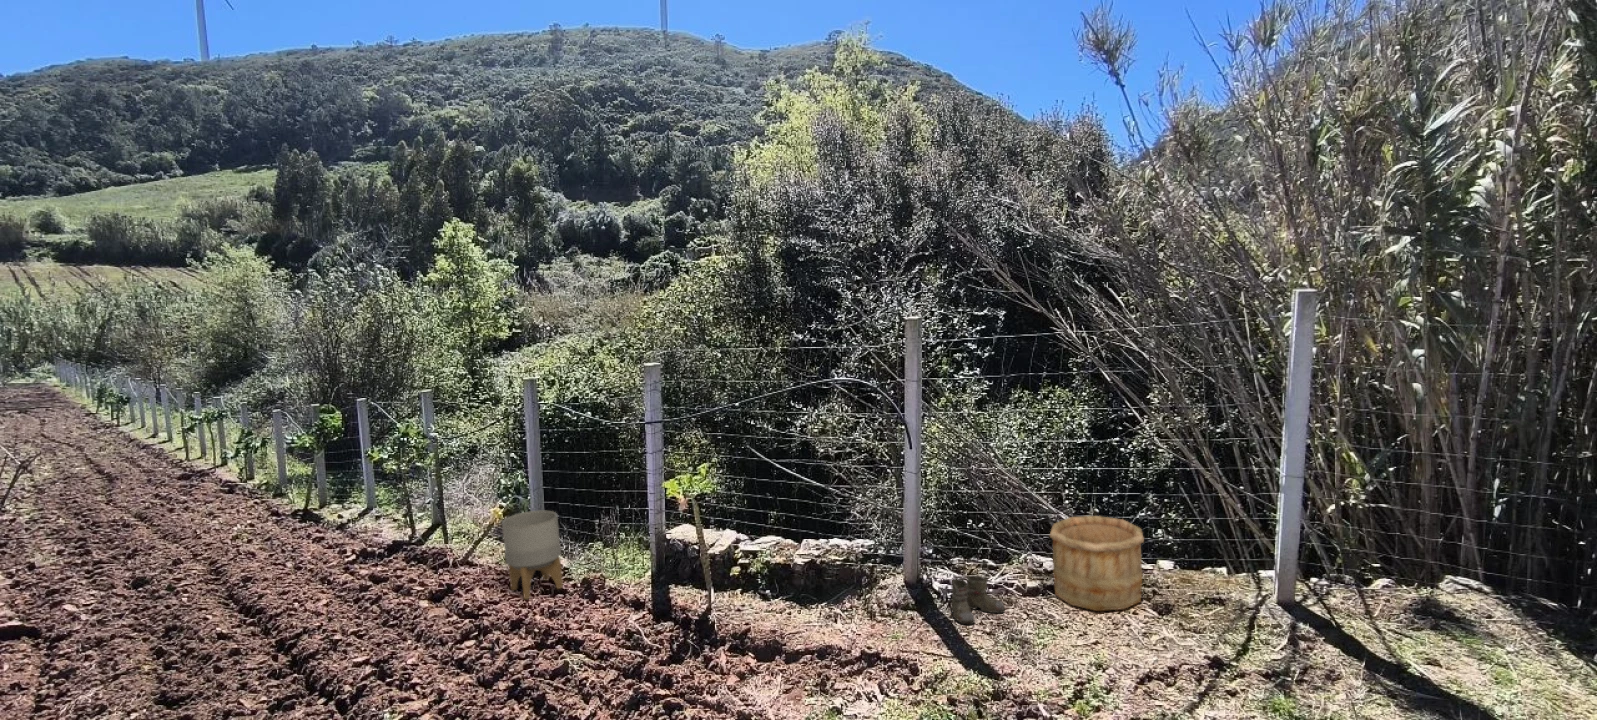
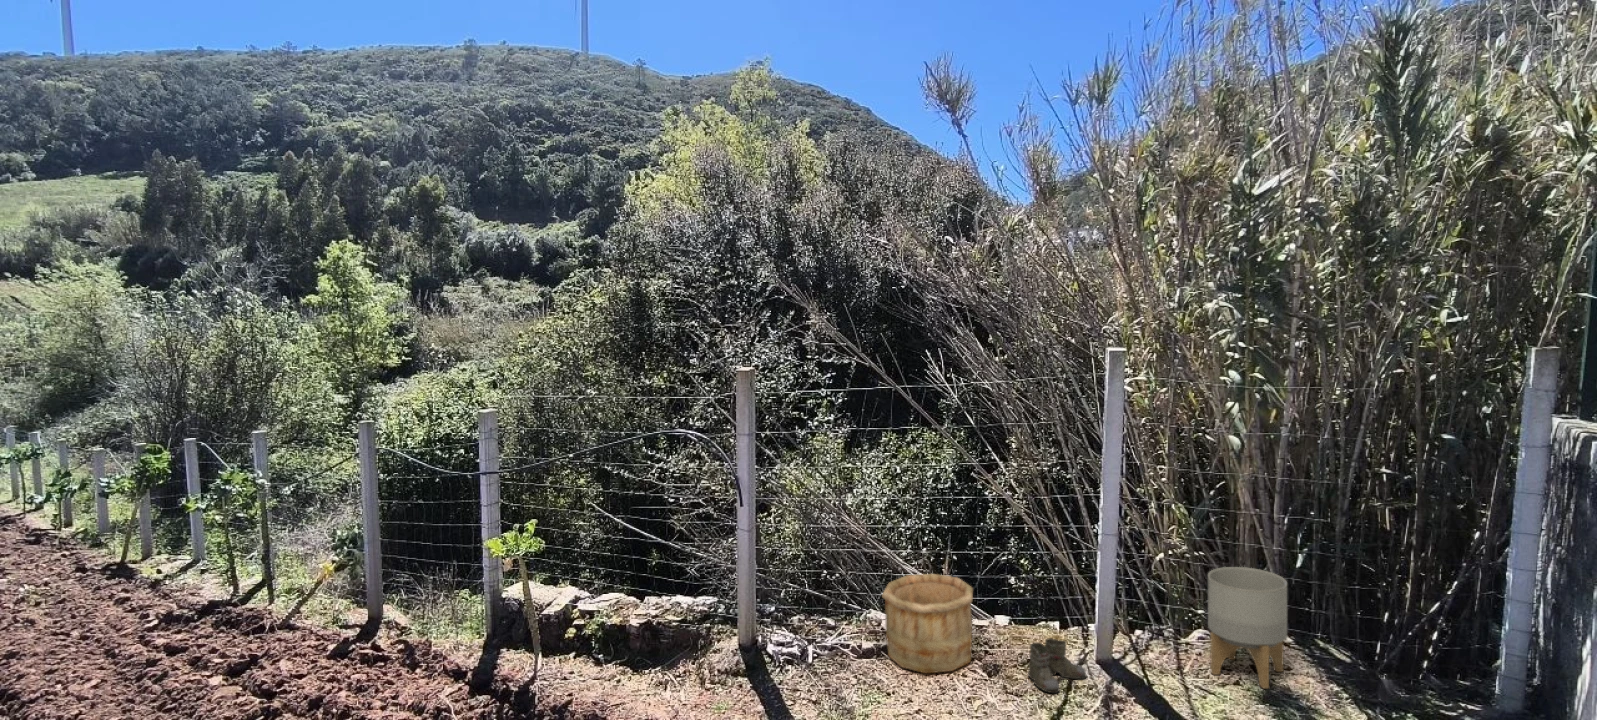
planter: present [502,511,563,599] -> present [1208,567,1287,689]
boots: present [951,575,1005,624] -> present [1028,638,1086,693]

